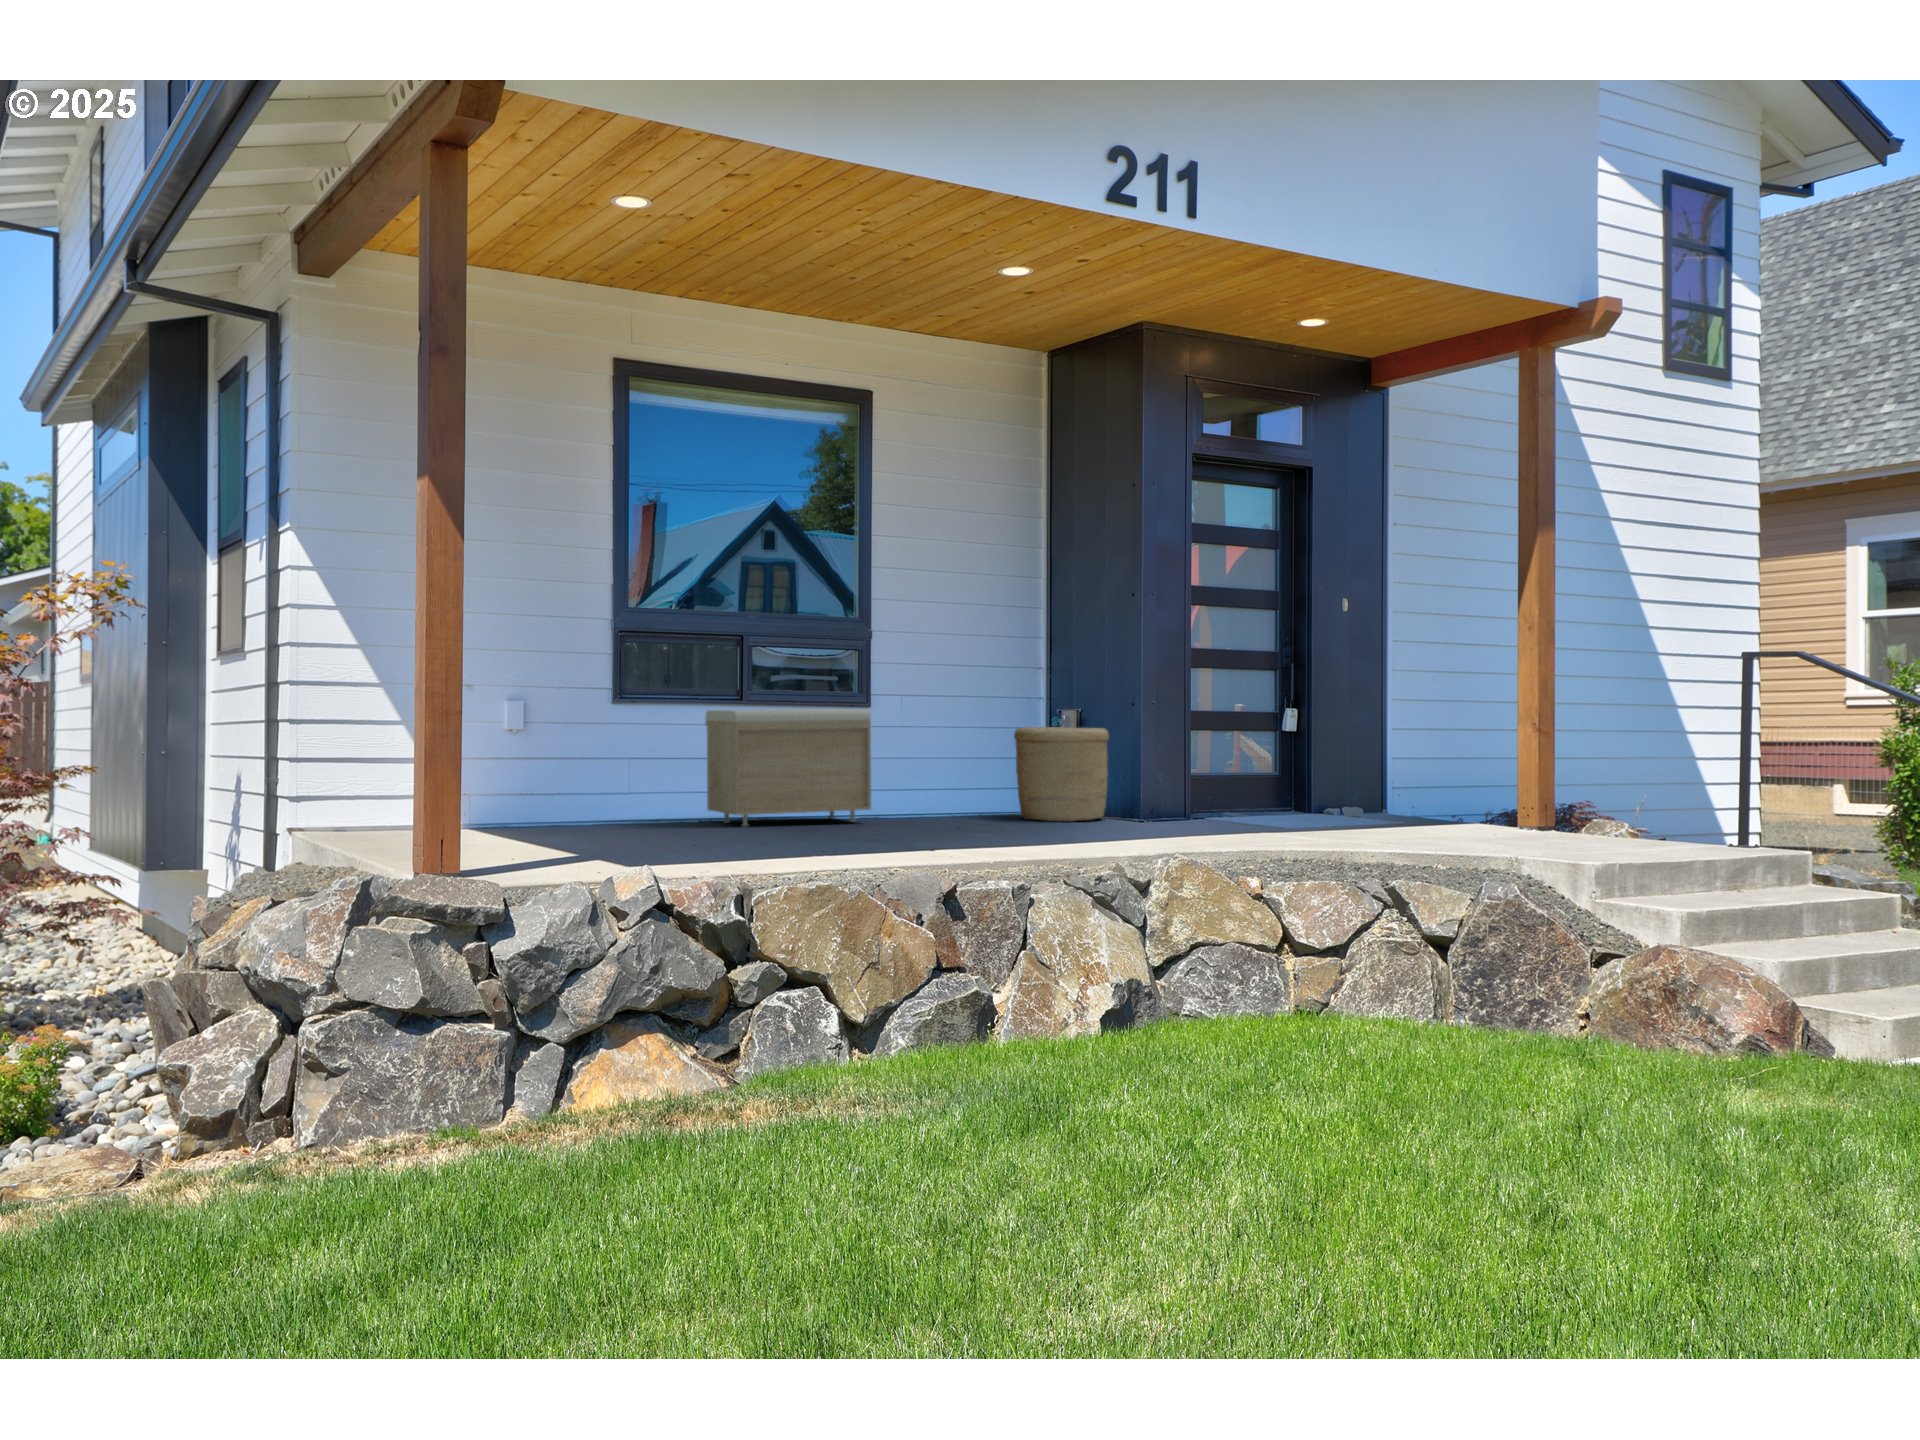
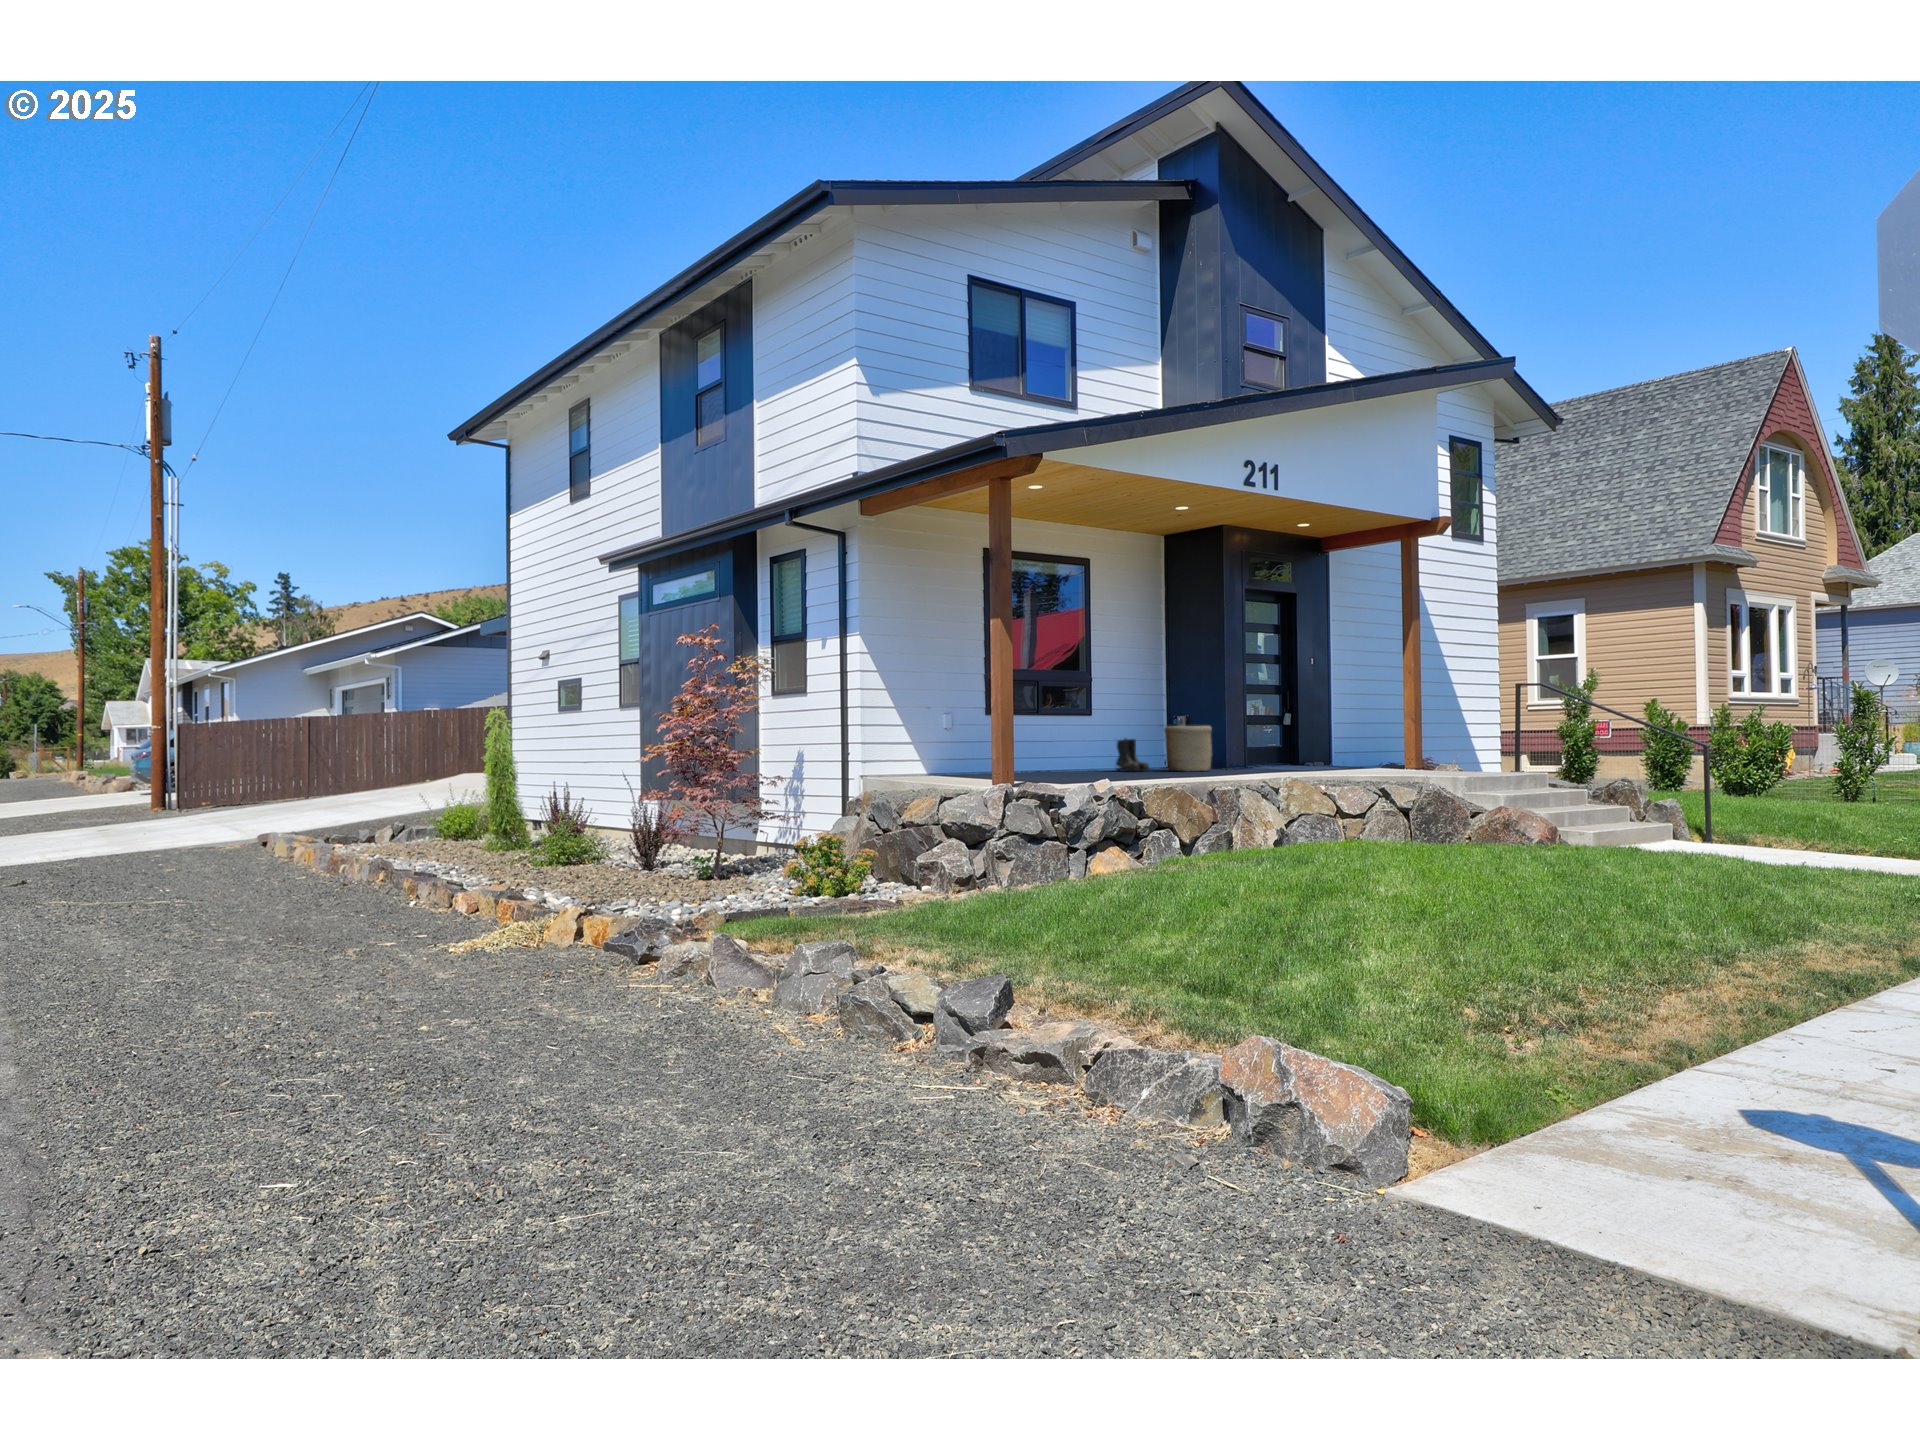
storage bench: present [705,709,871,826] -> none [1027,717,1109,775]
boots: none [911,750,980,819] -> present [1115,738,1150,772]

